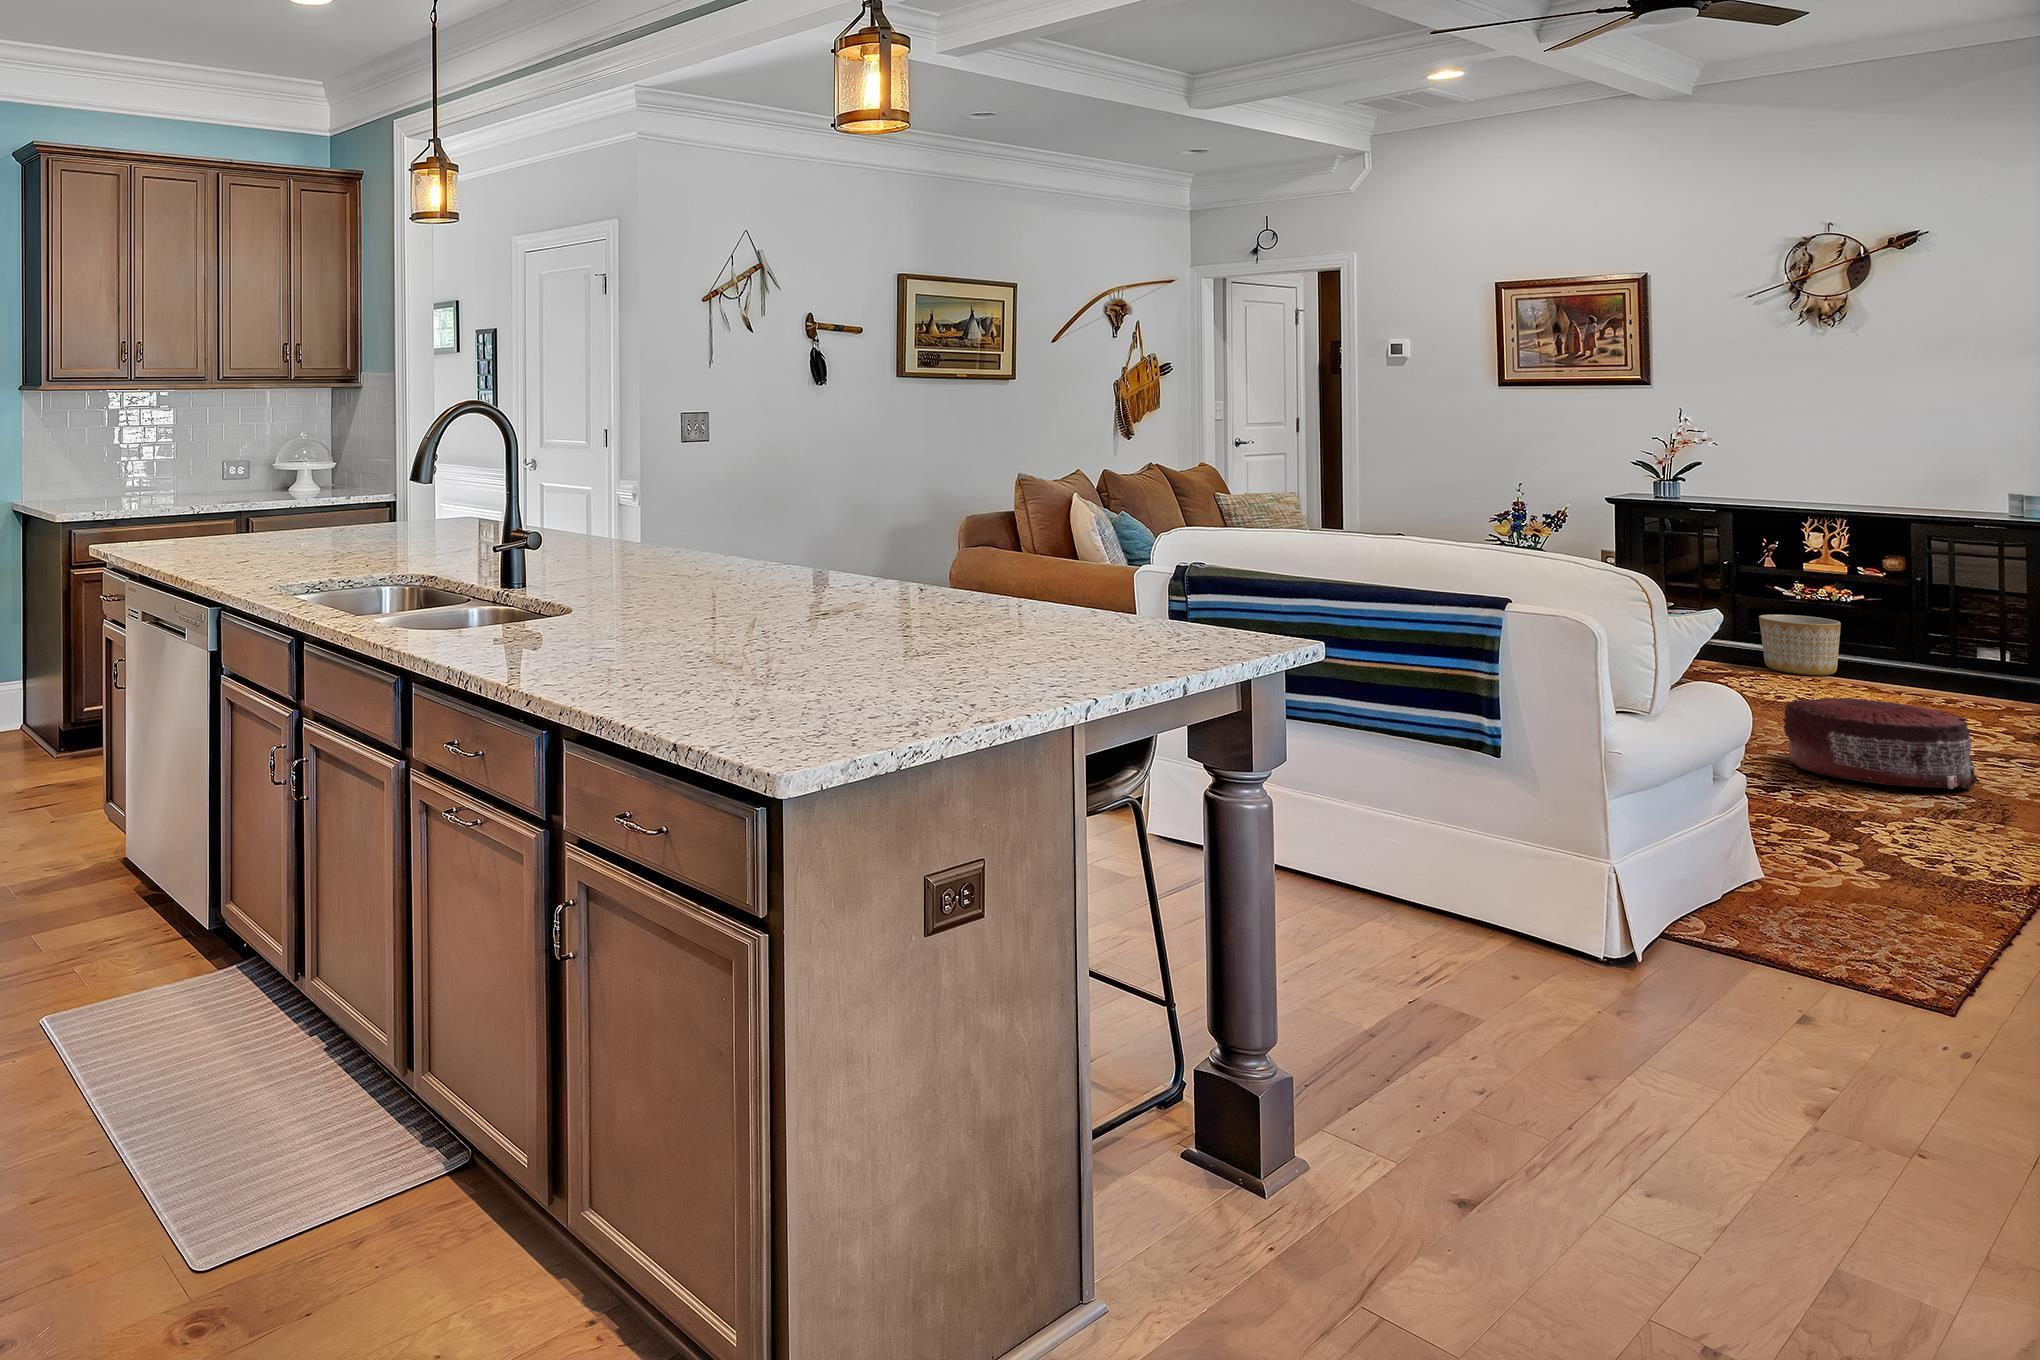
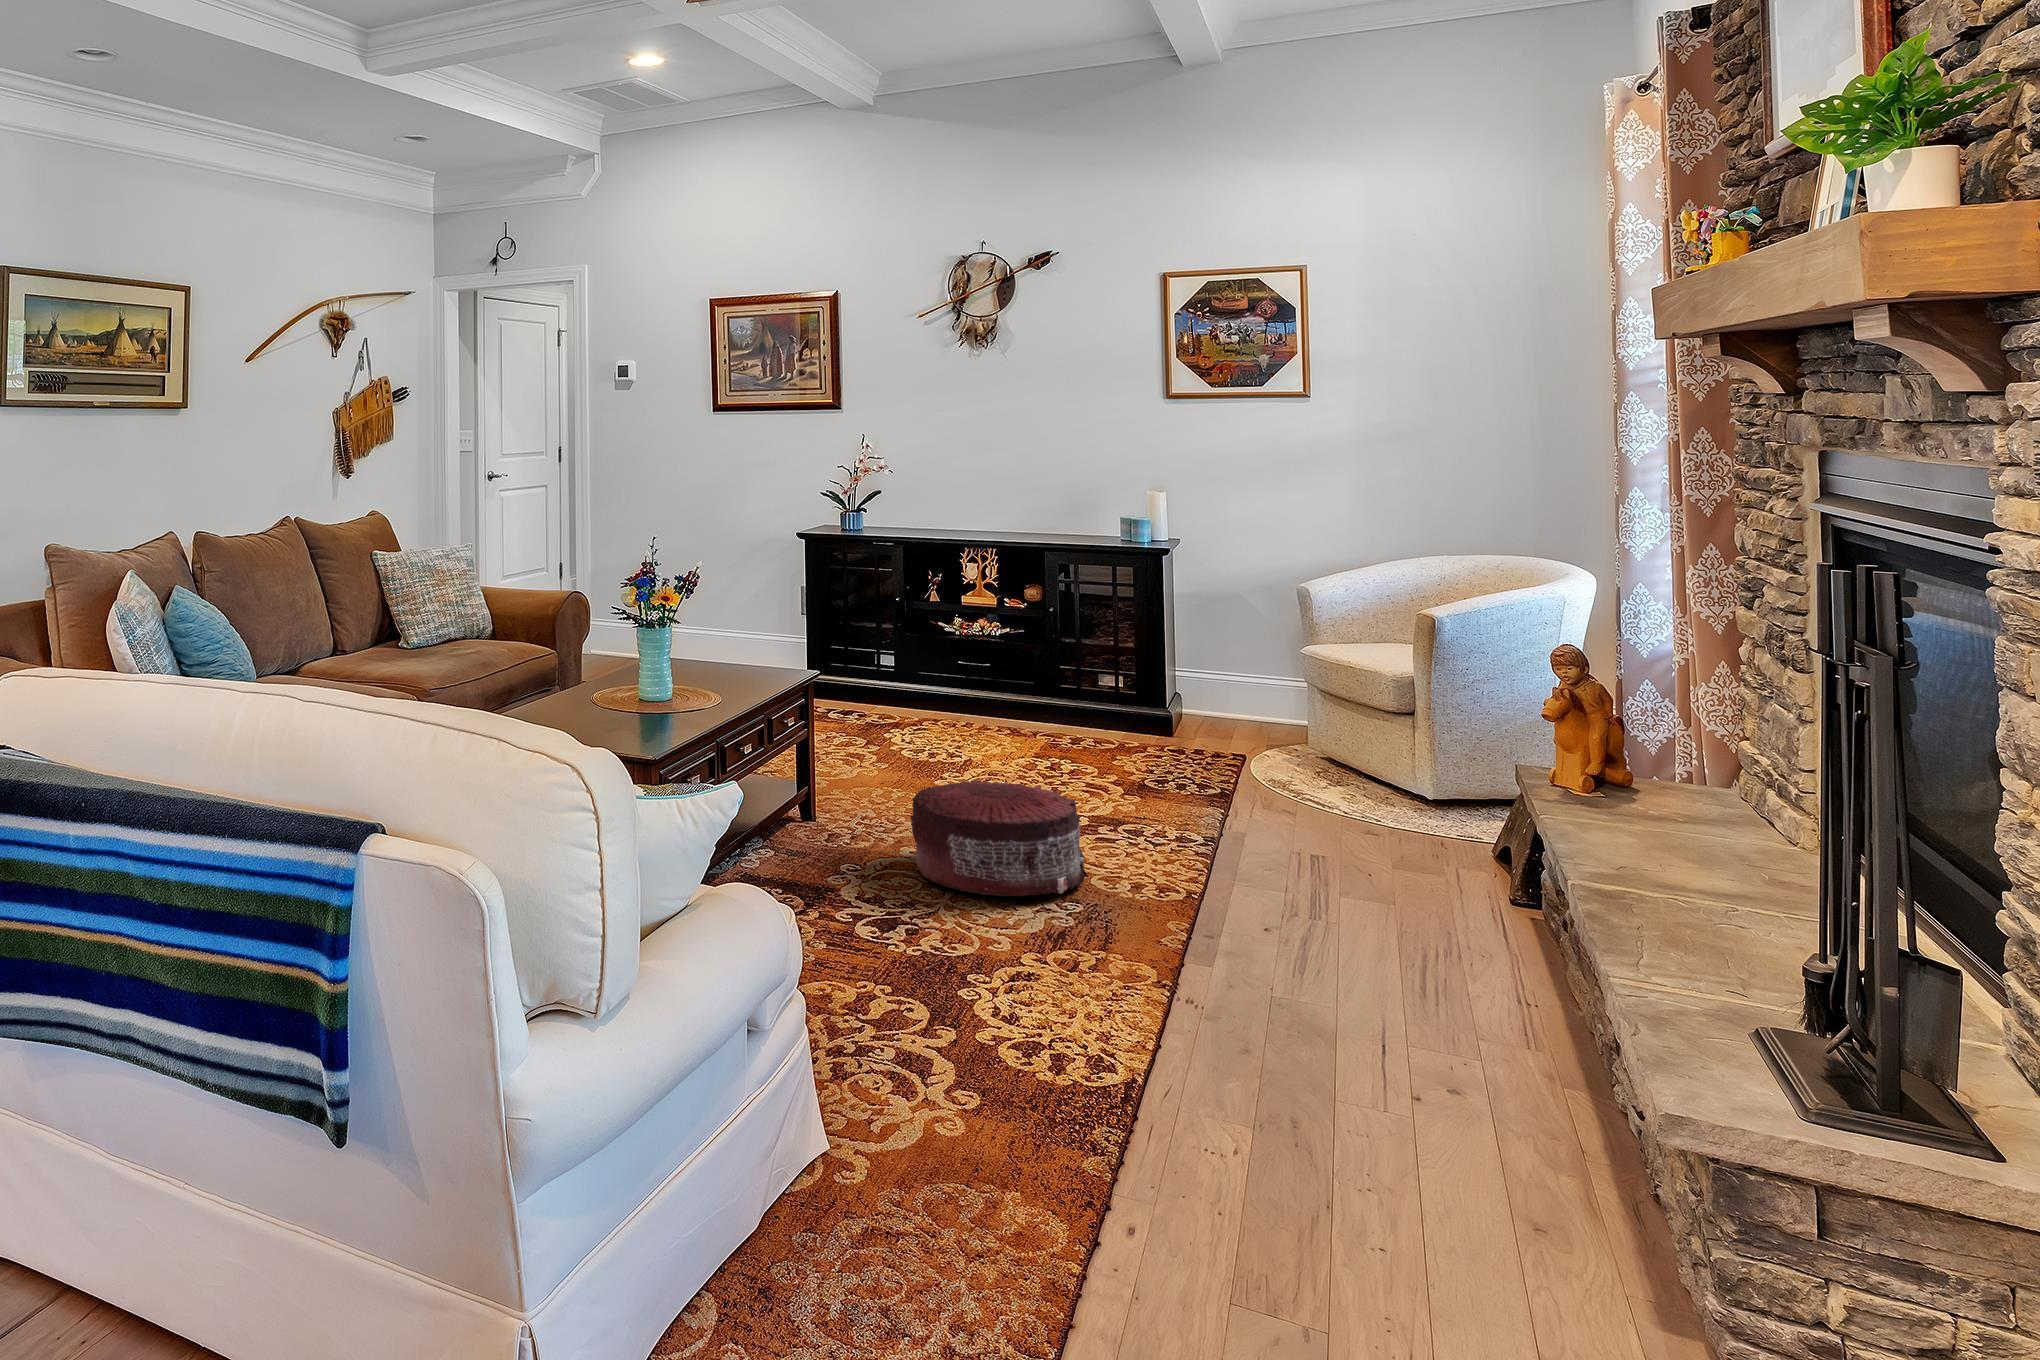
planter: present [1759,614,1841,675] -> none [924,654,992,720]

